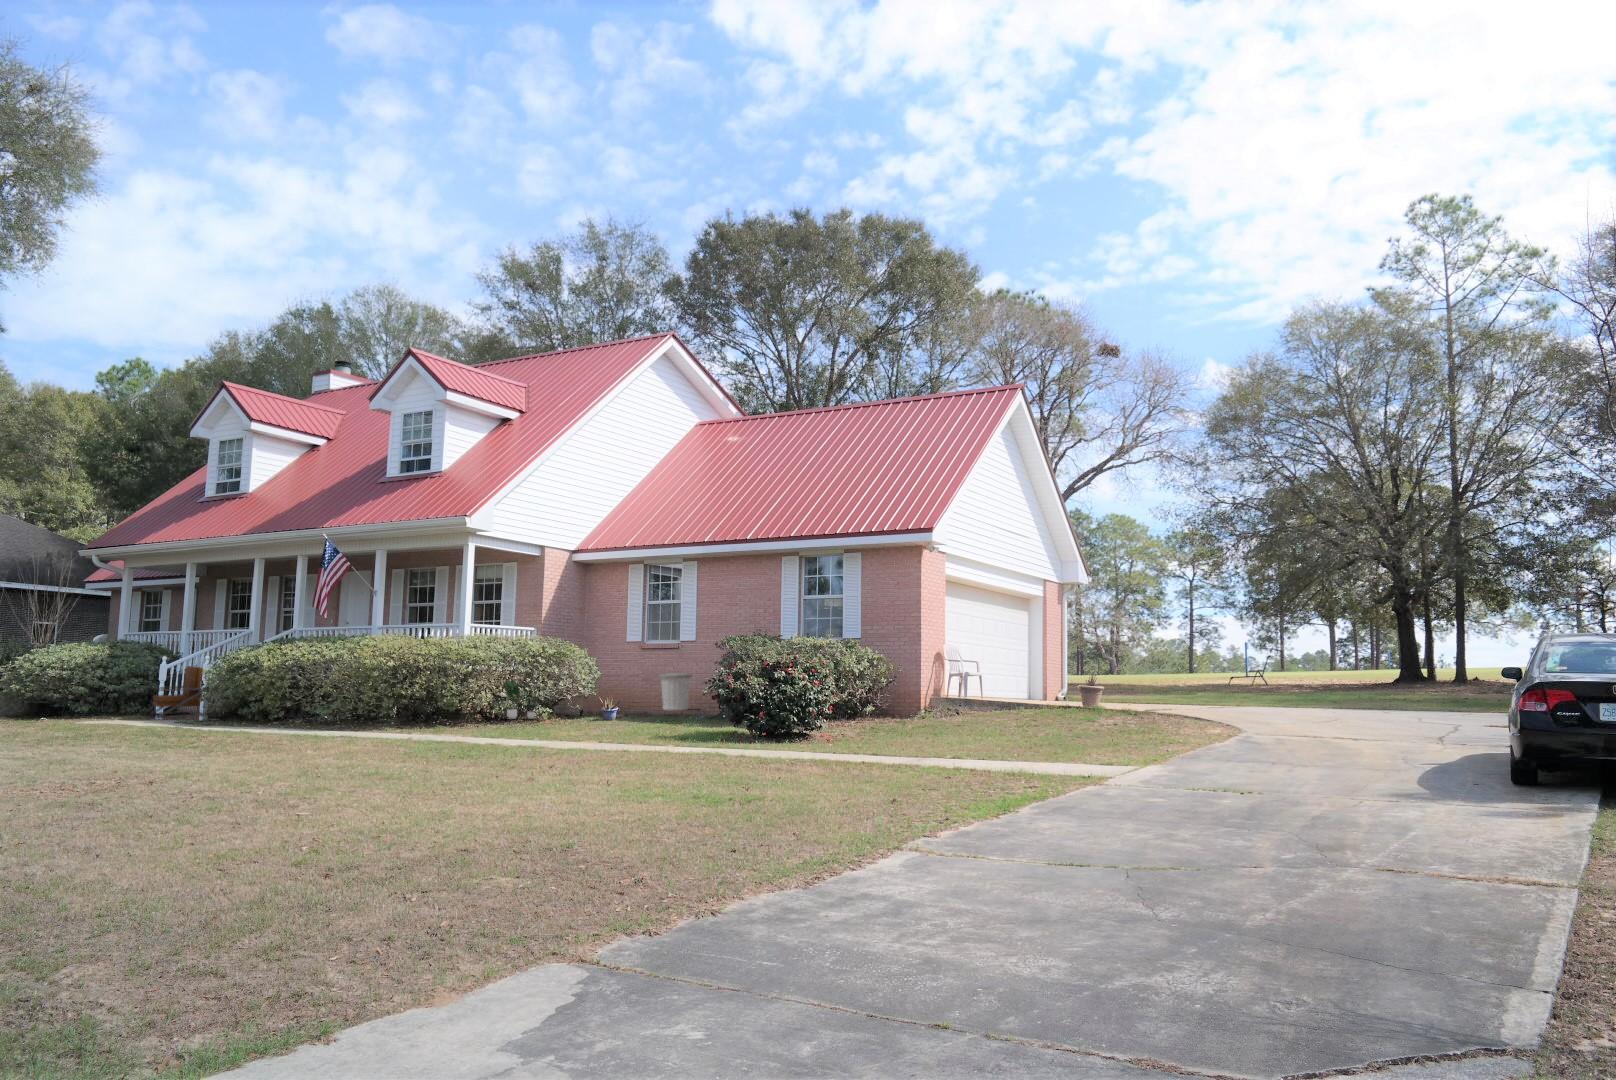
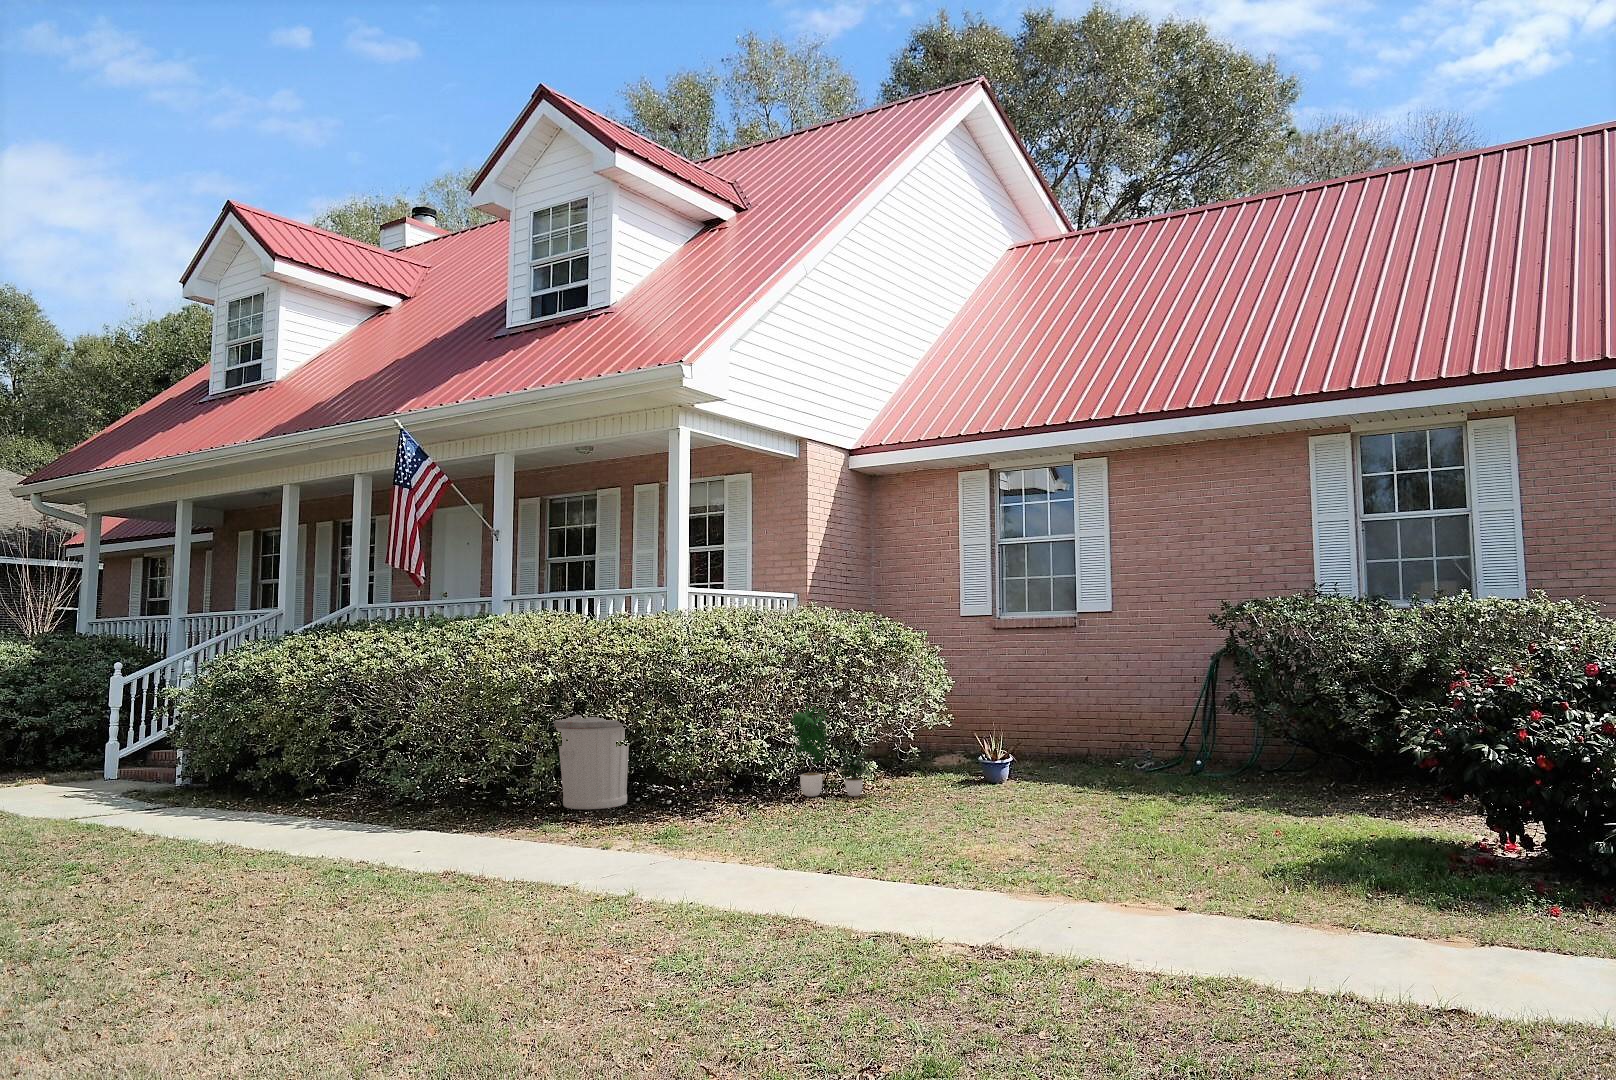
lounge chair: present [151,666,207,718] -> none [79,681,182,788]
trash can: present [660,672,692,711] -> present [554,715,629,809]

